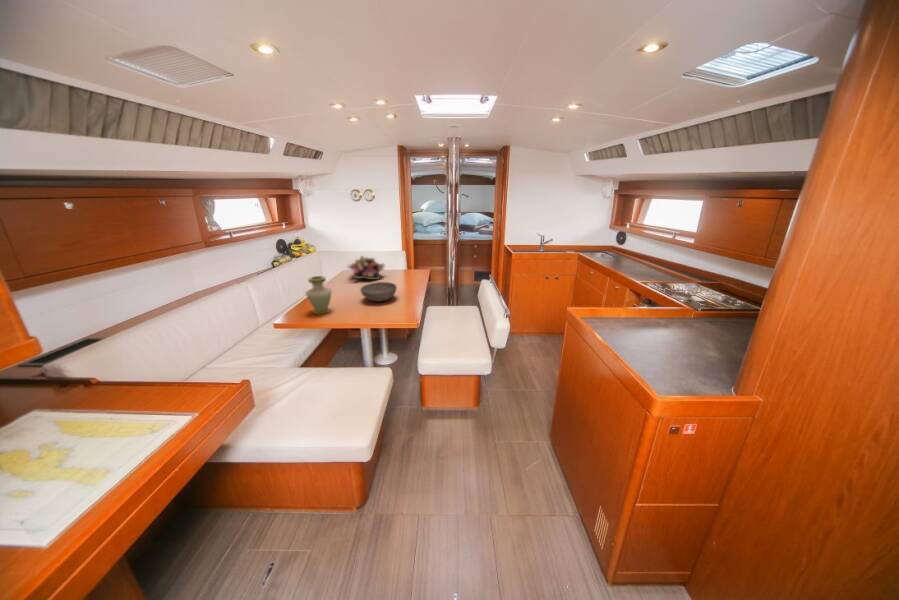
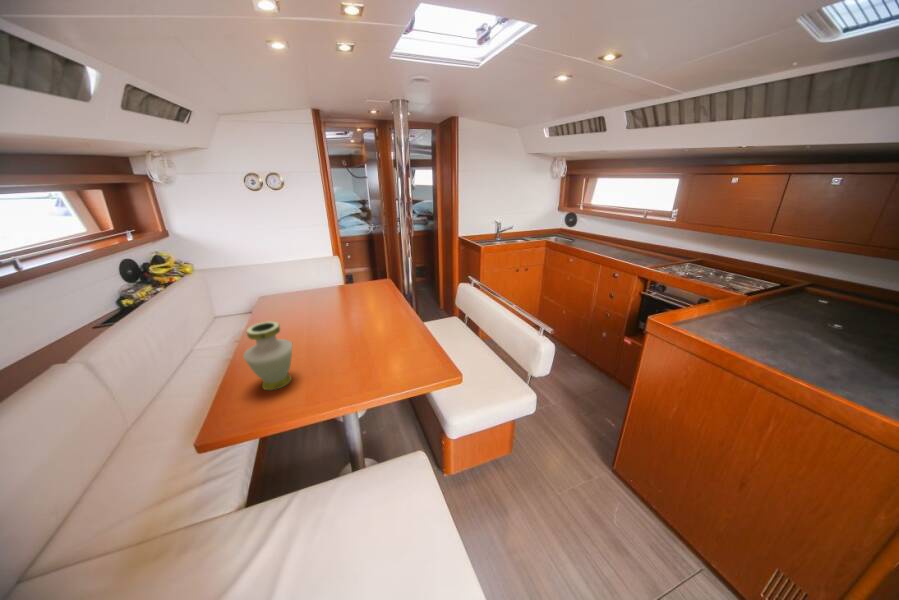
flower arrangement: present [348,256,384,280] -> none [276,271,333,307]
bowl: present [361,282,397,301] -> none [329,309,385,343]

